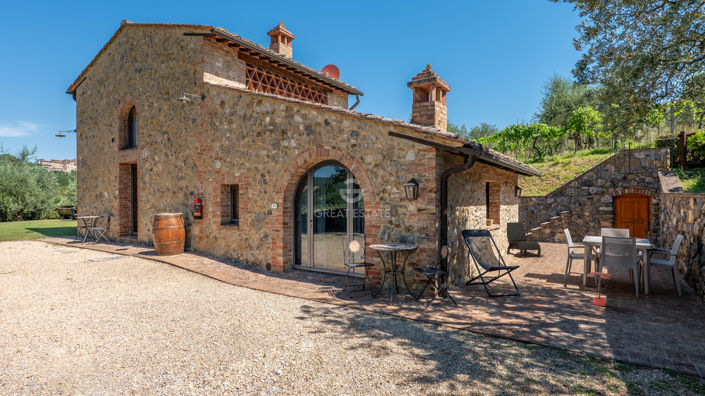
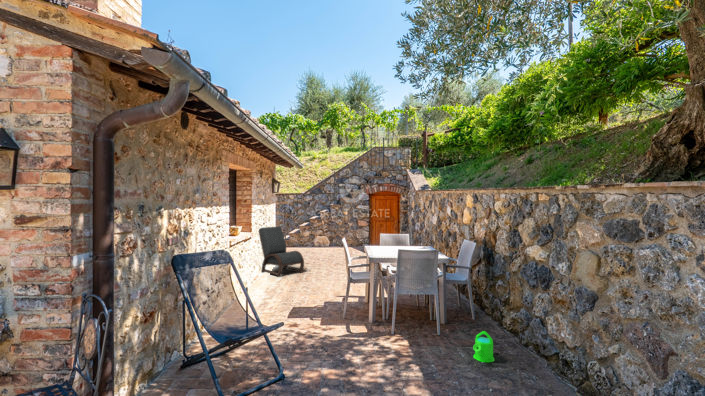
potted plant: present [587,272,612,306] -> none [386,314,419,372]
watering can: none [660,293,682,314] -> present [473,331,494,362]

